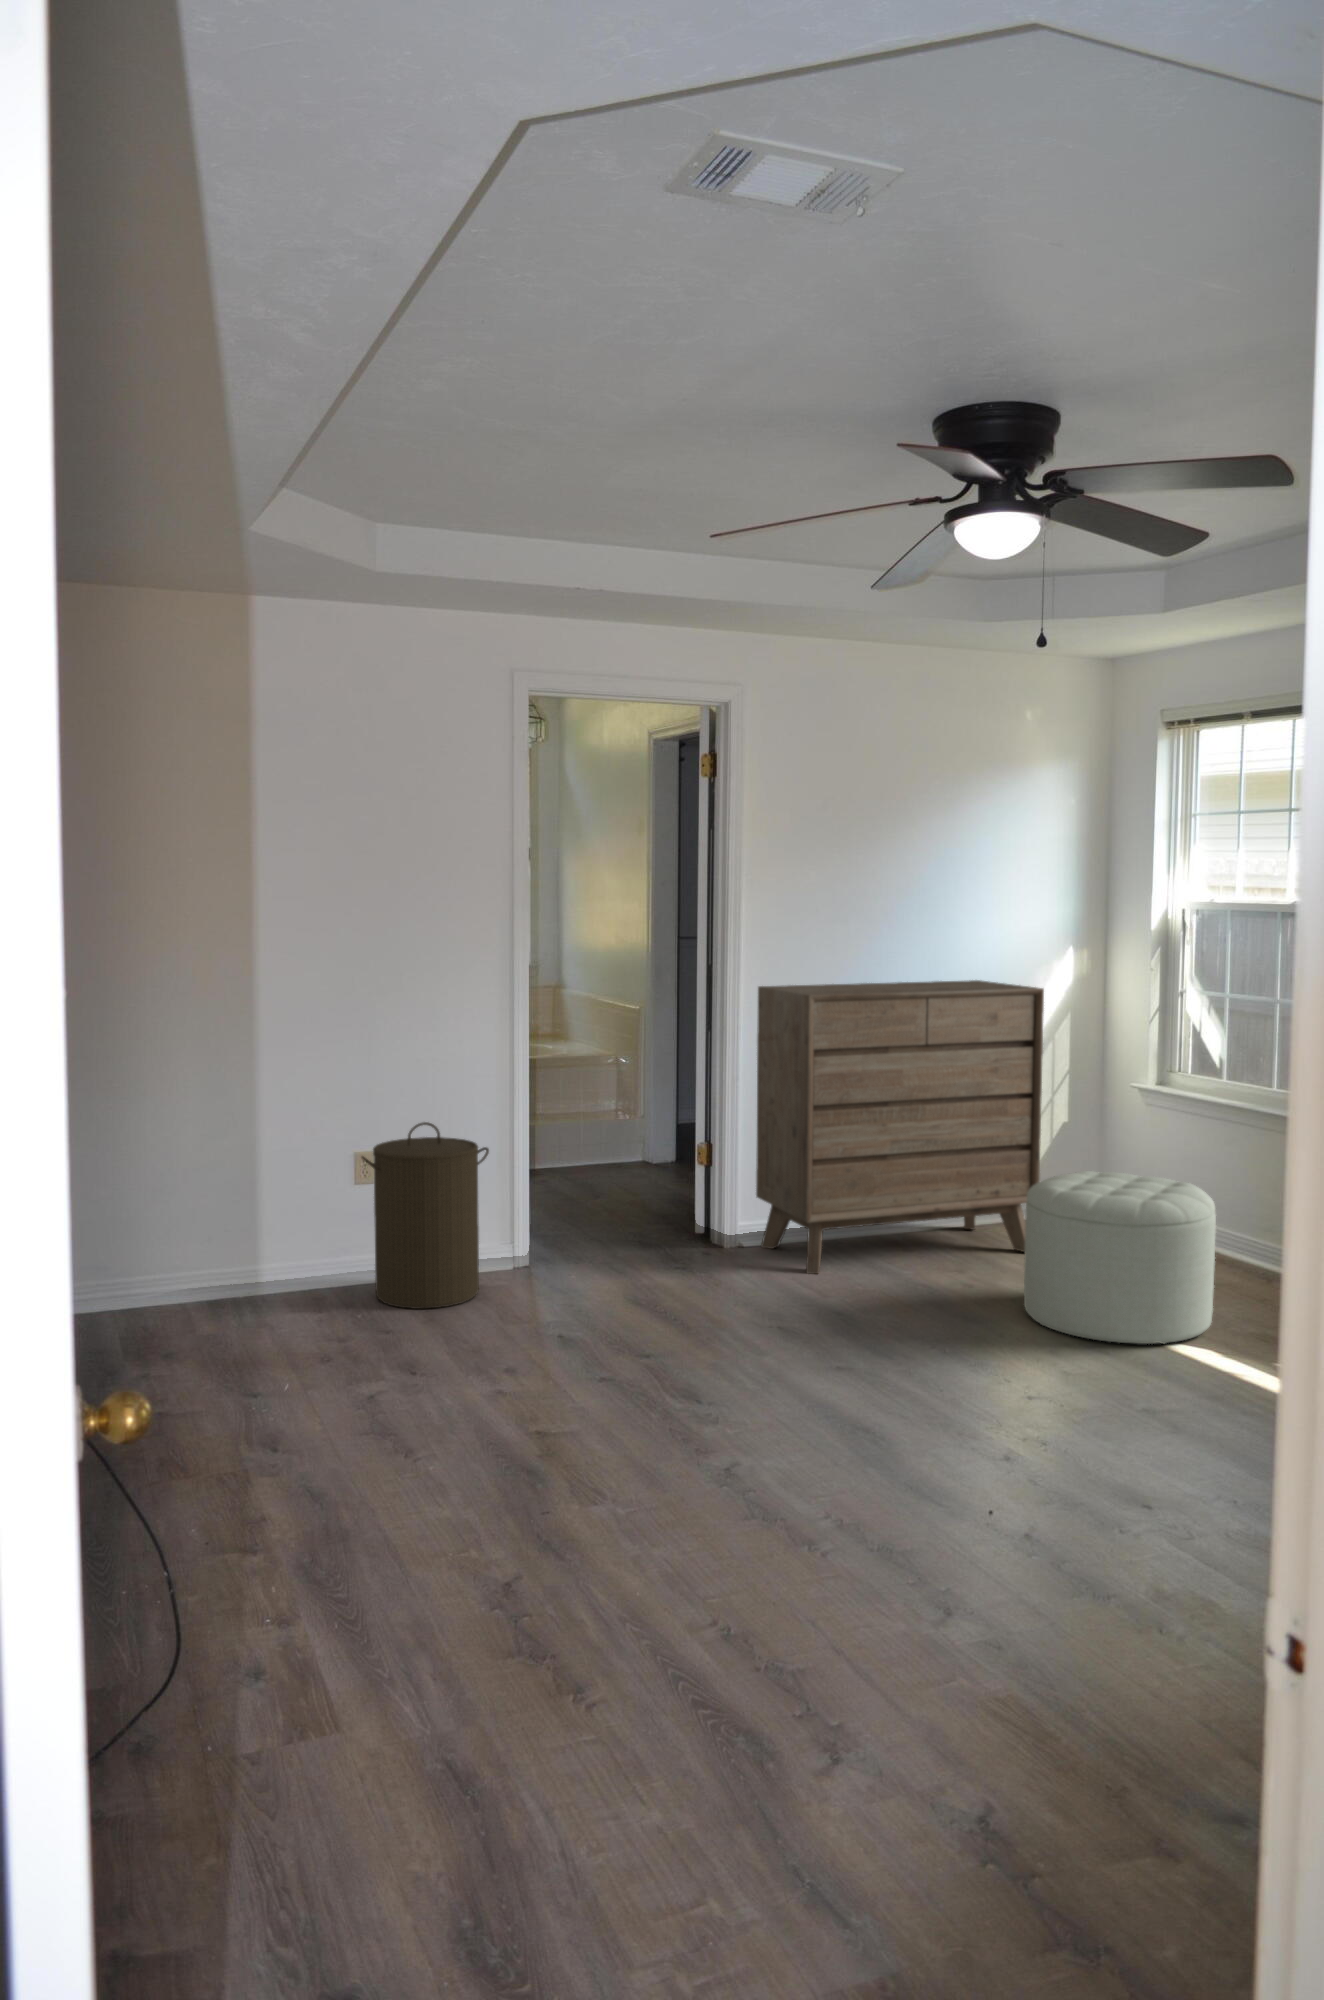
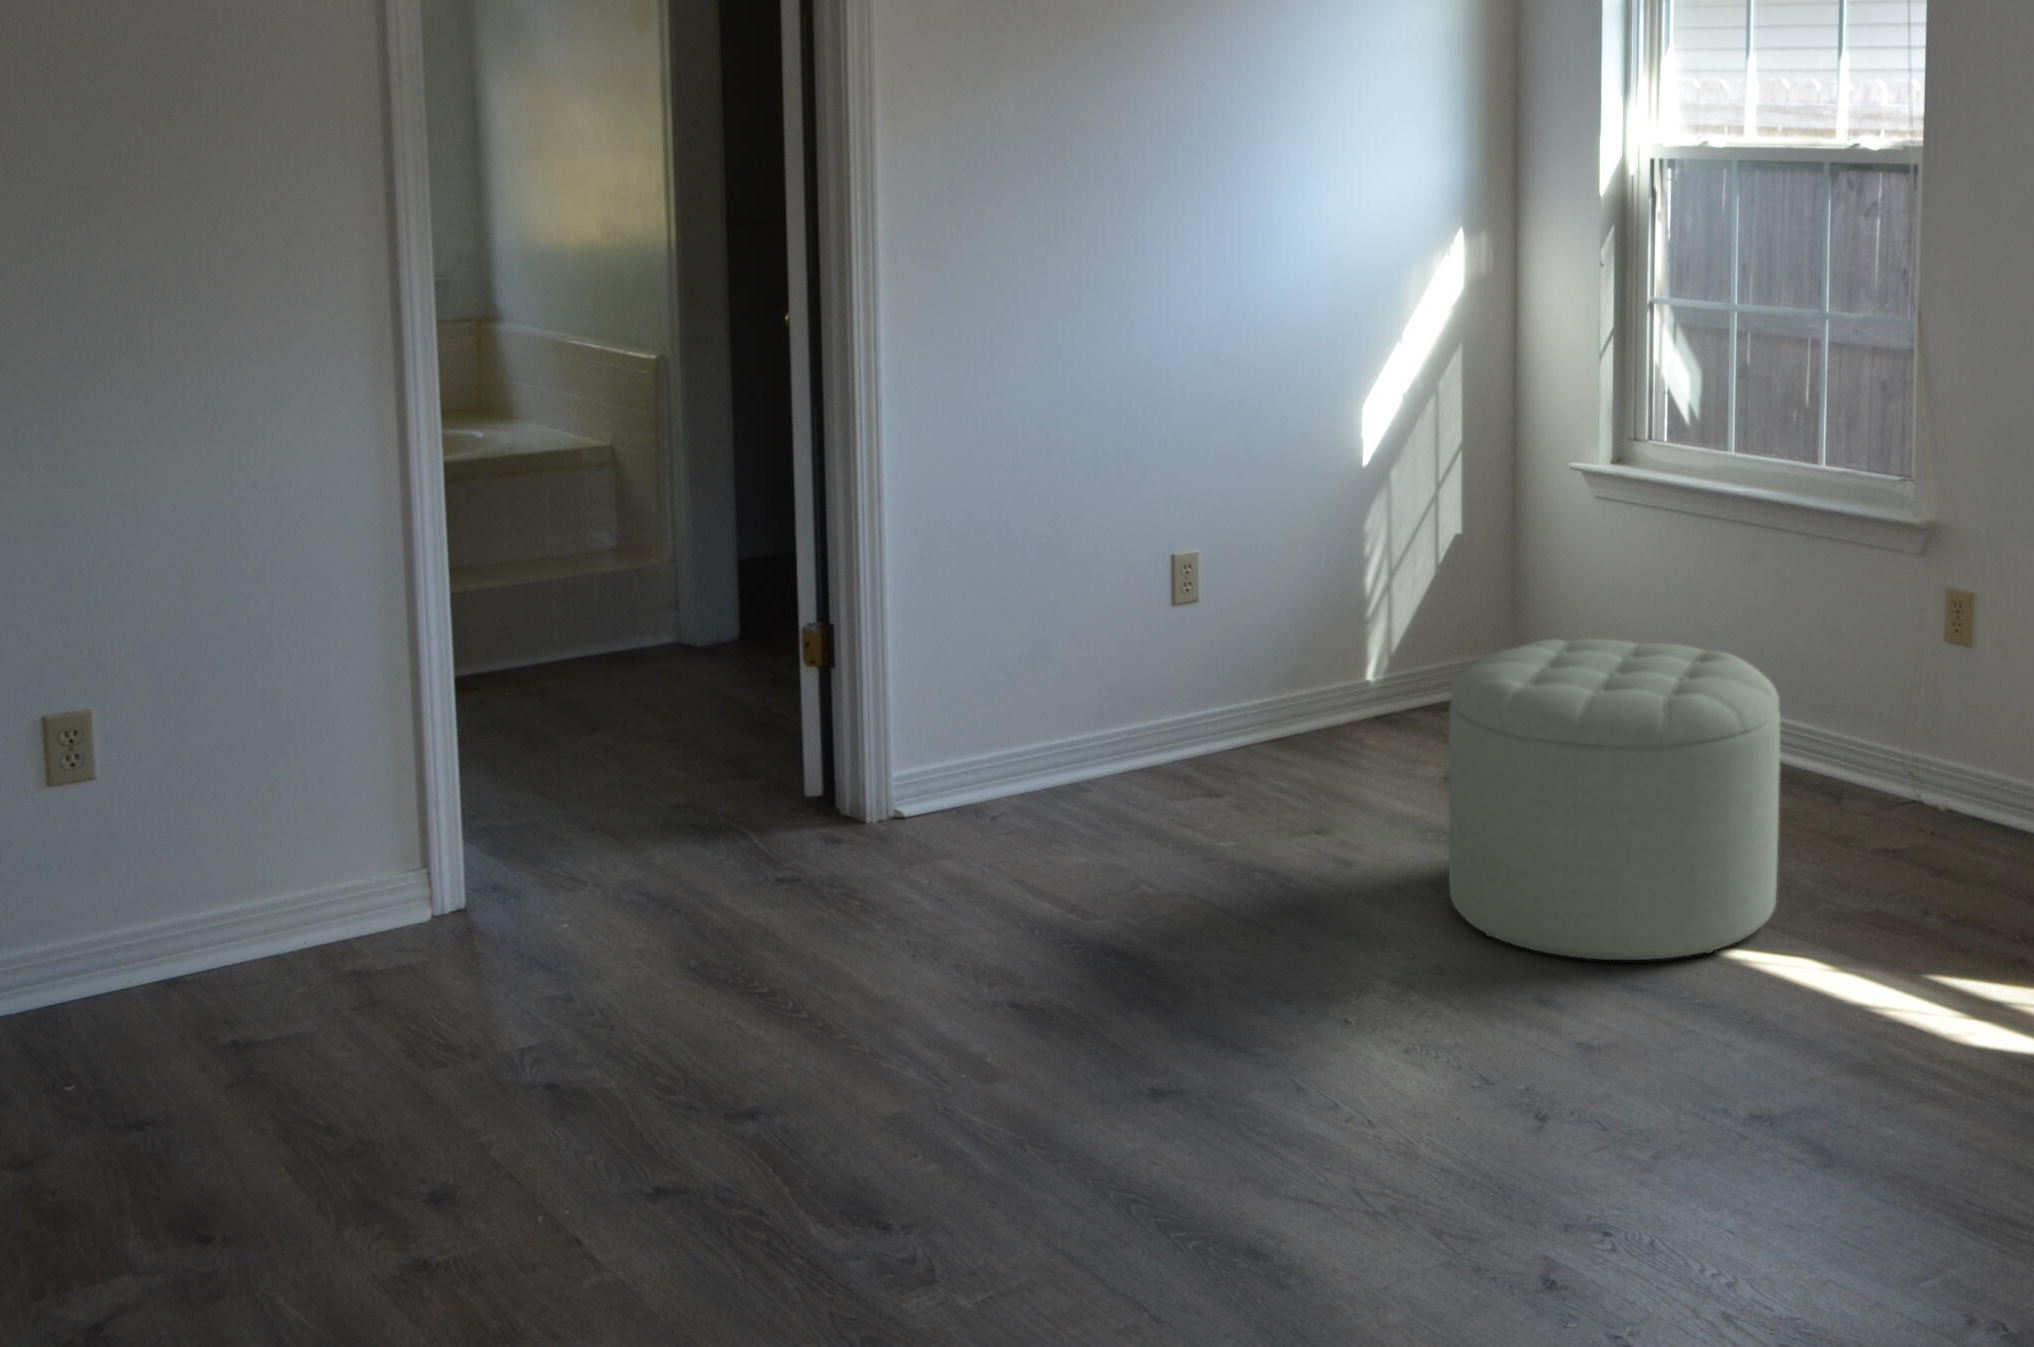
dresser: present [756,980,1044,1274] -> none [915,292,1440,867]
laundry hamper: present [362,1122,489,1309] -> none [58,642,365,1049]

